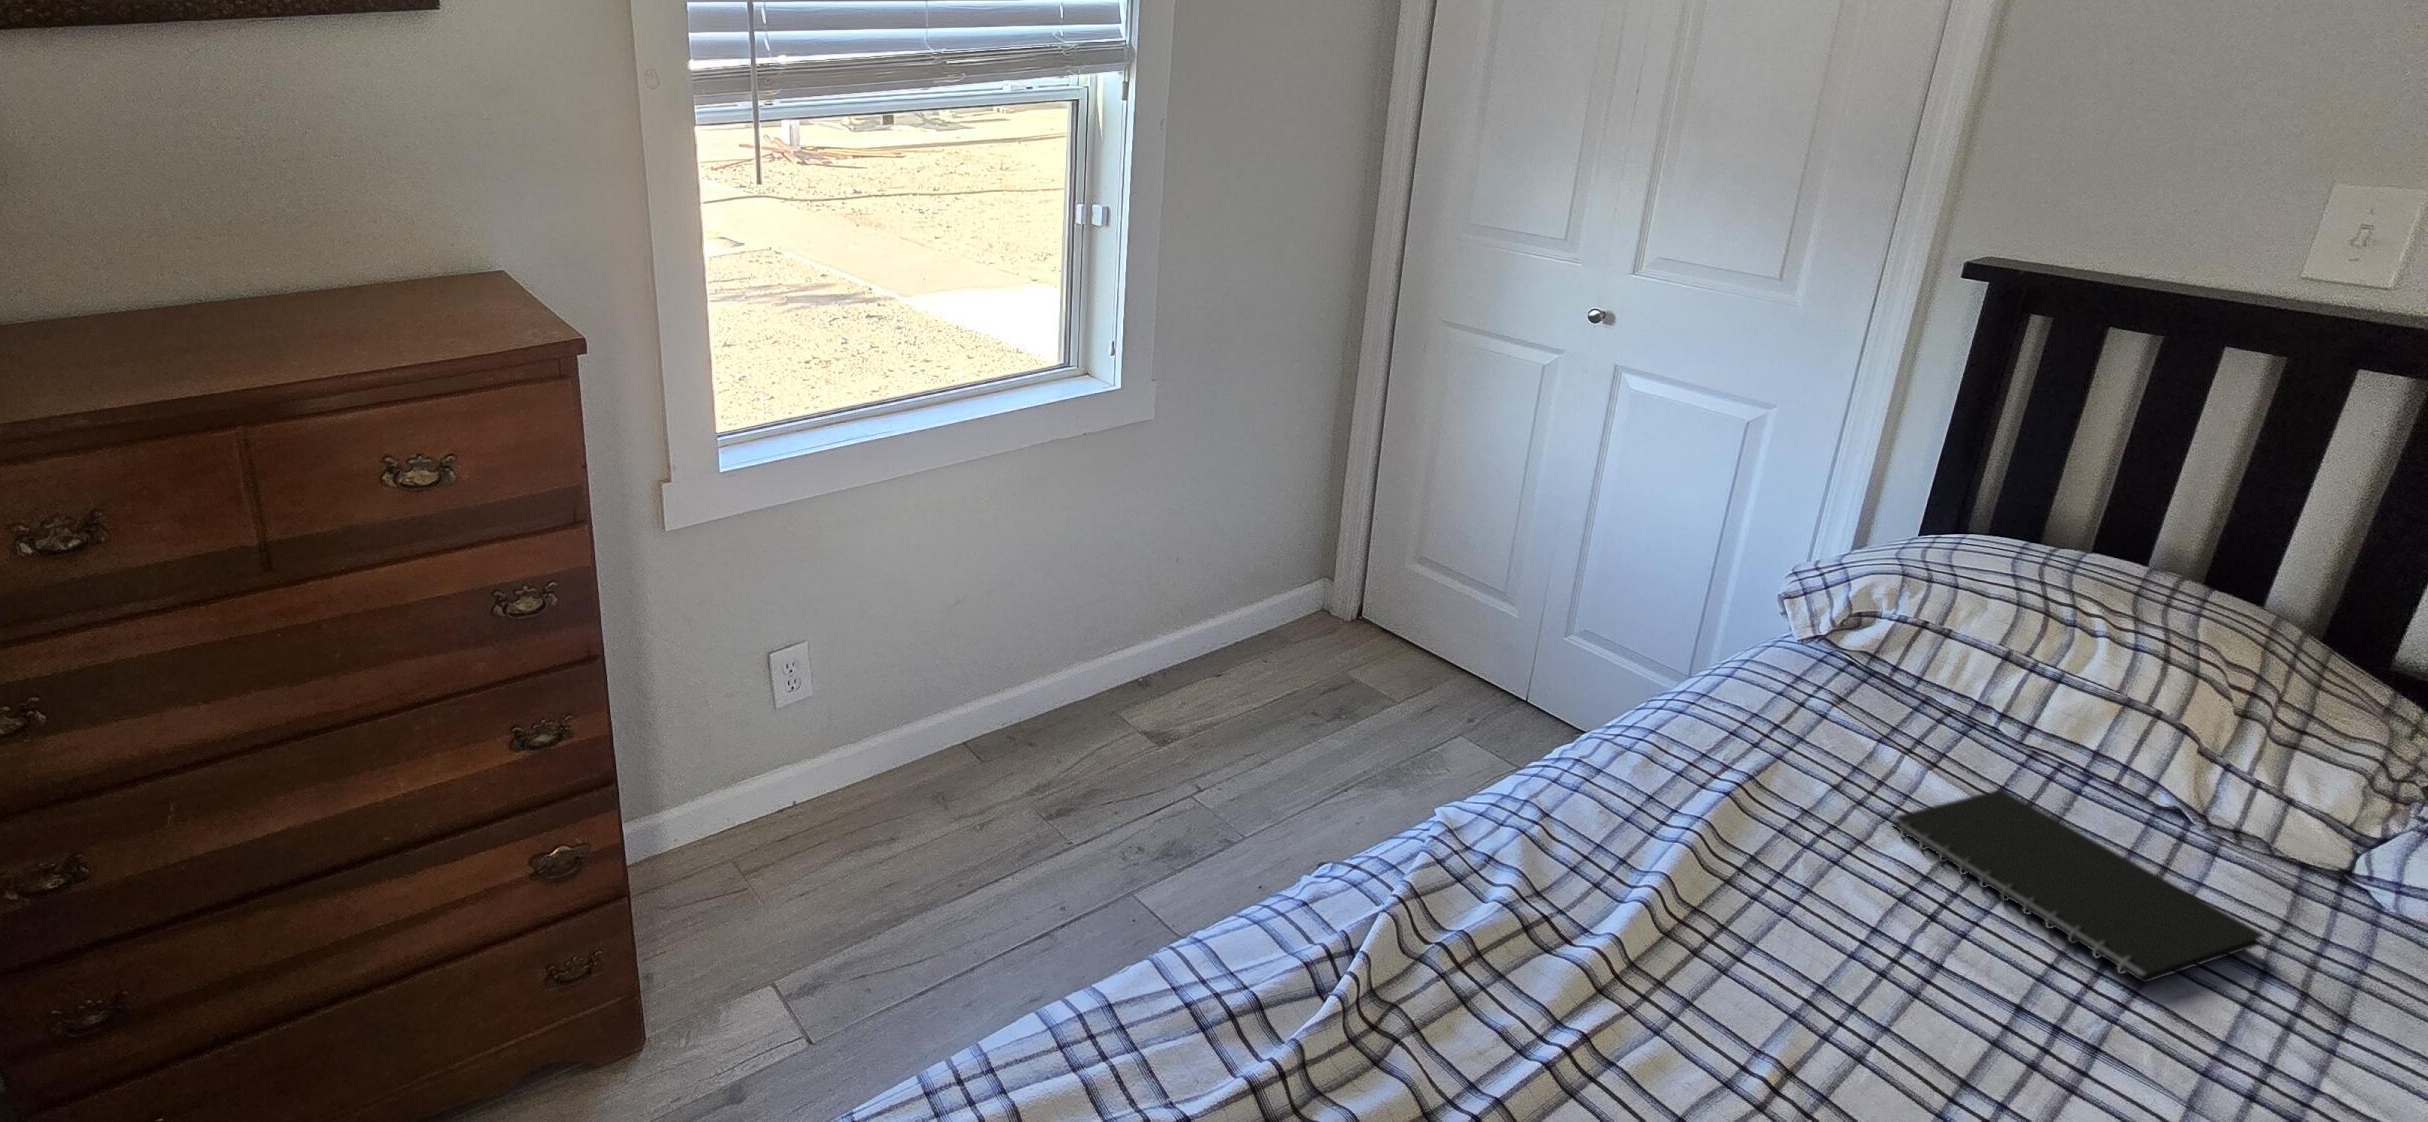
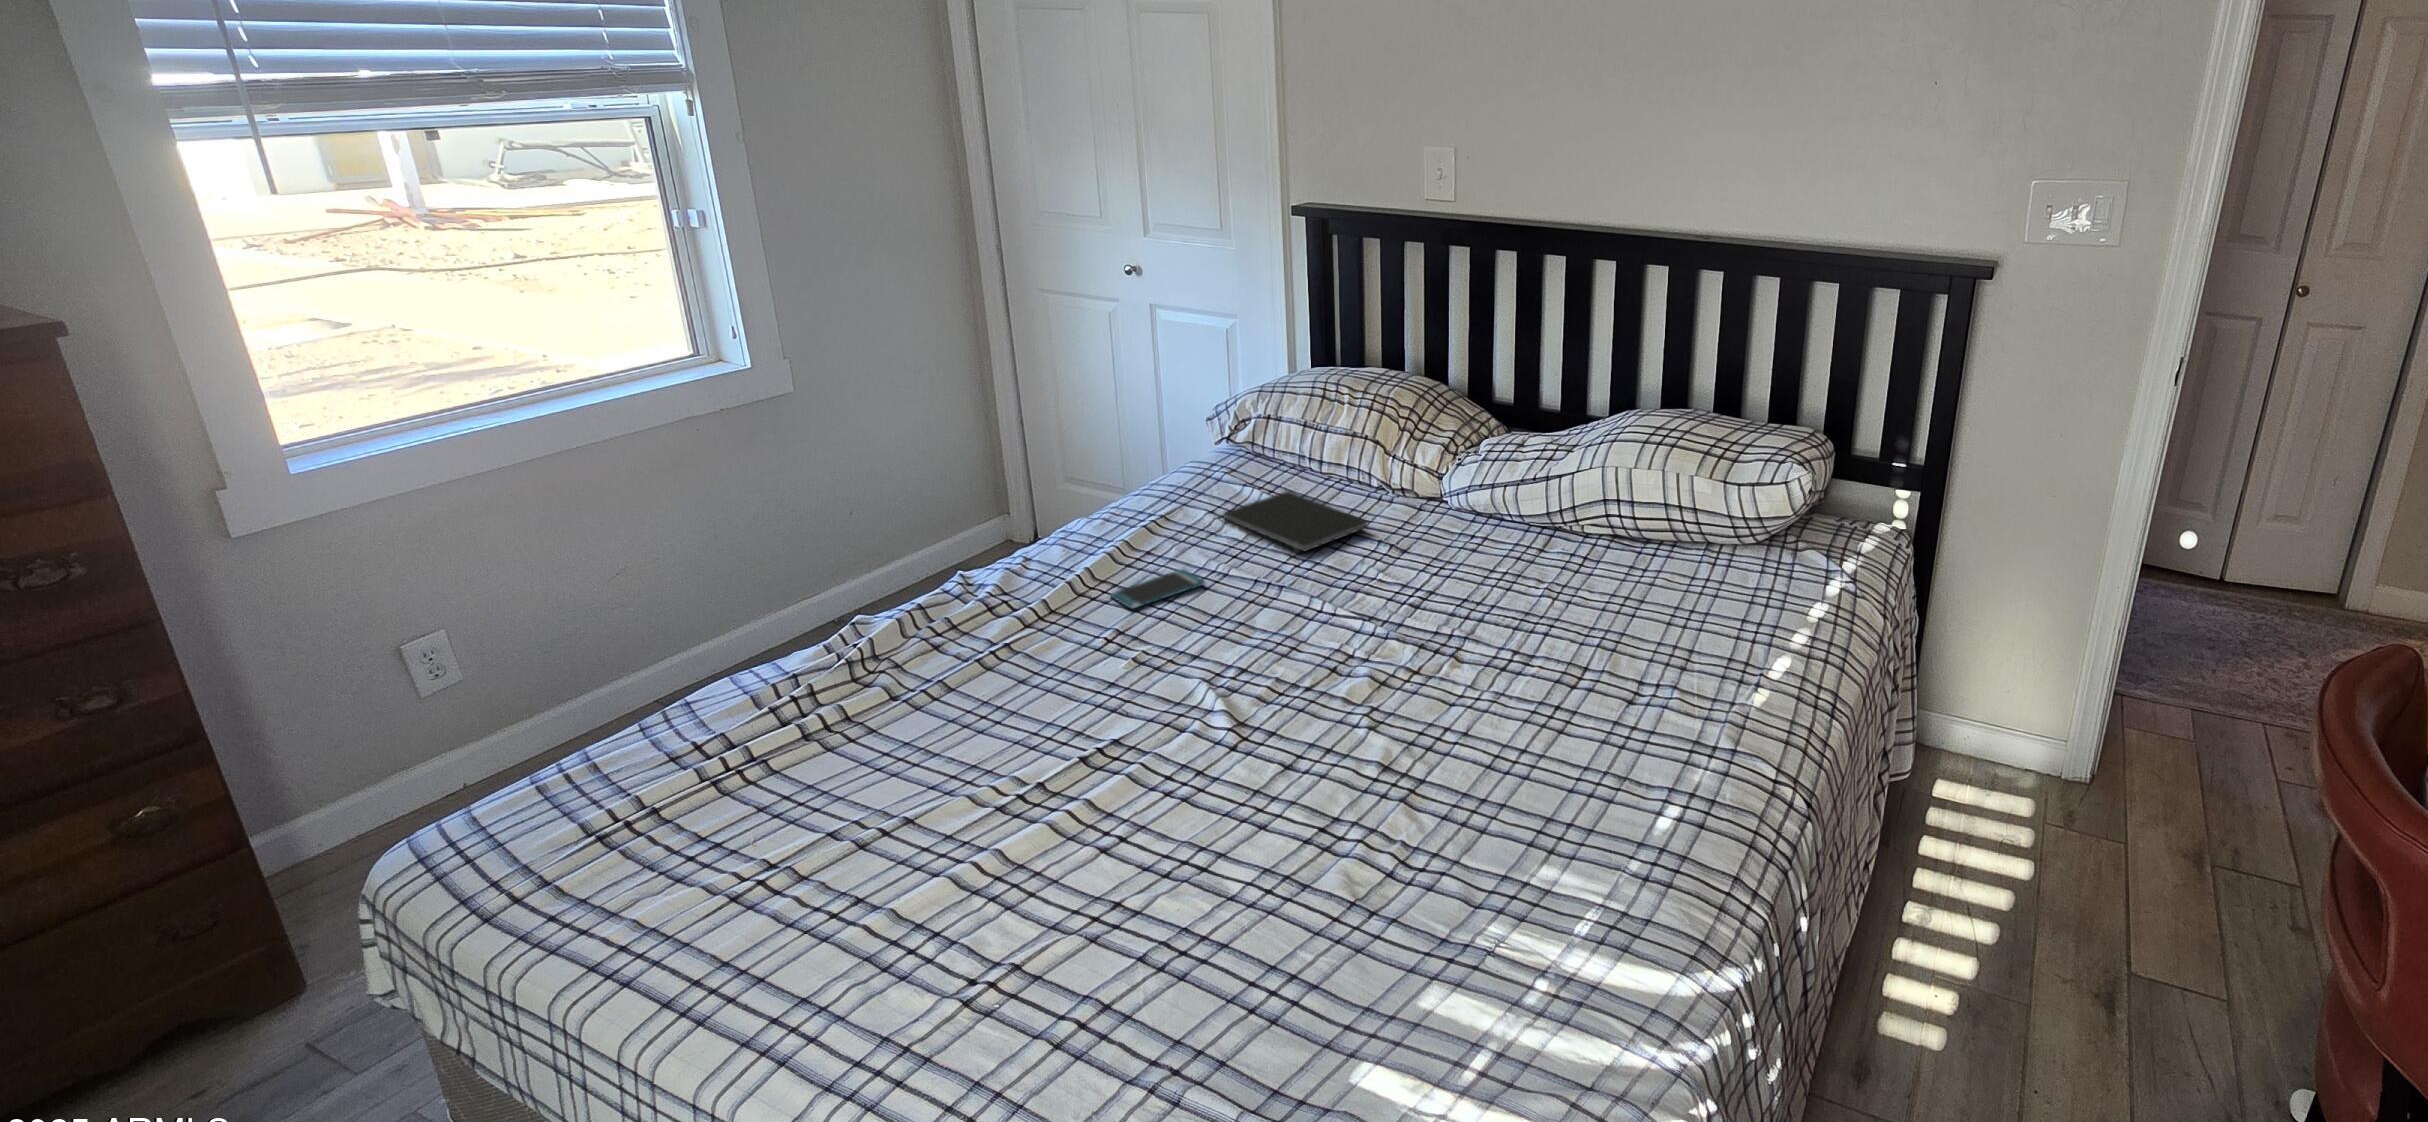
smartphone: none [1773,957,1964,1047] -> present [1111,569,1205,609]

